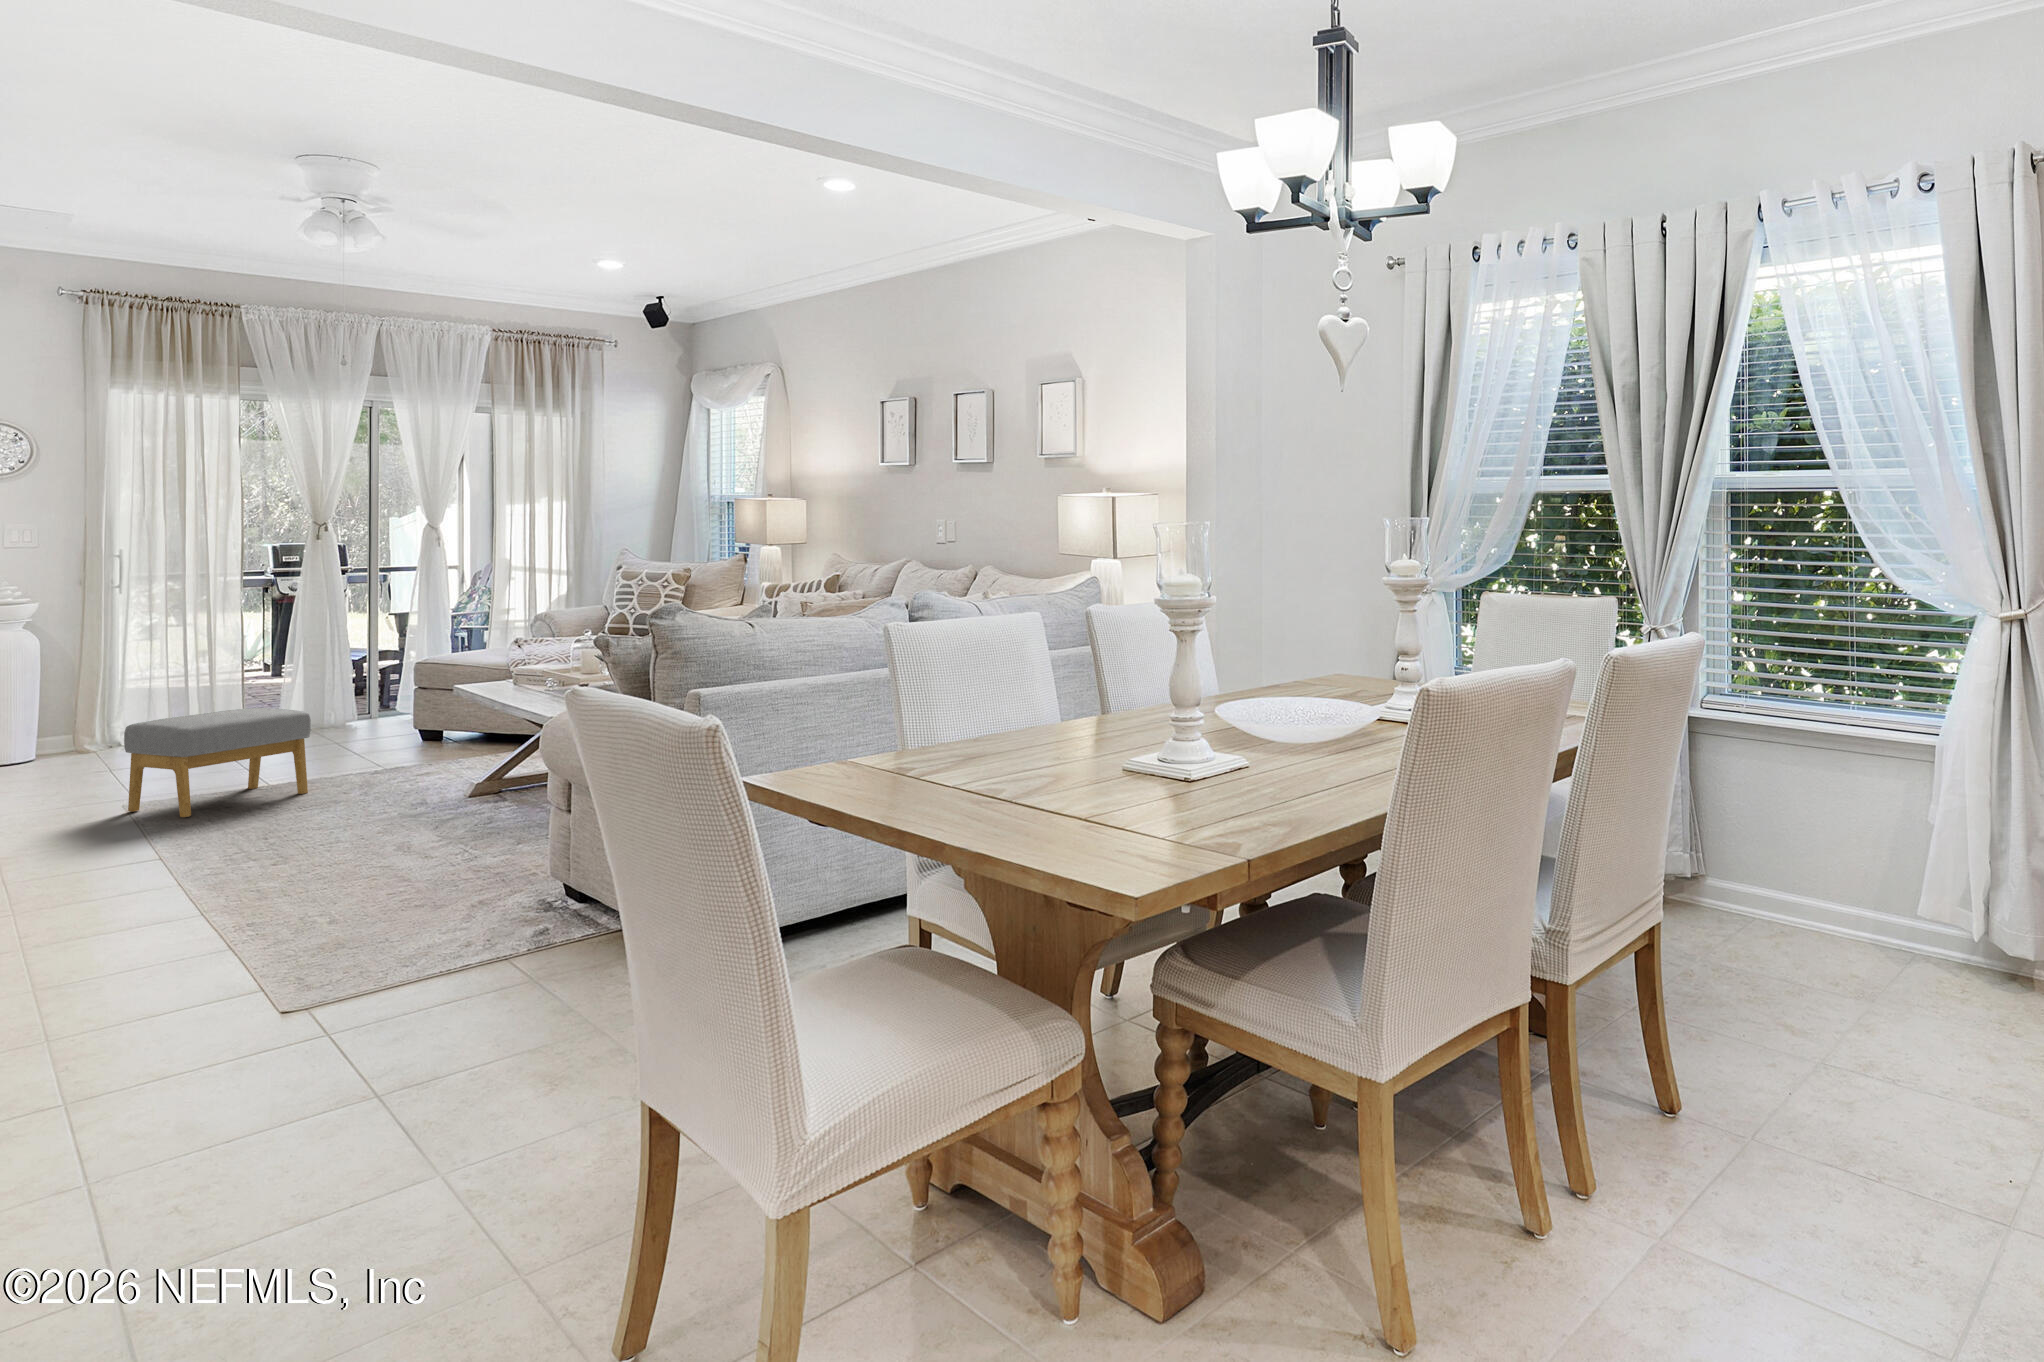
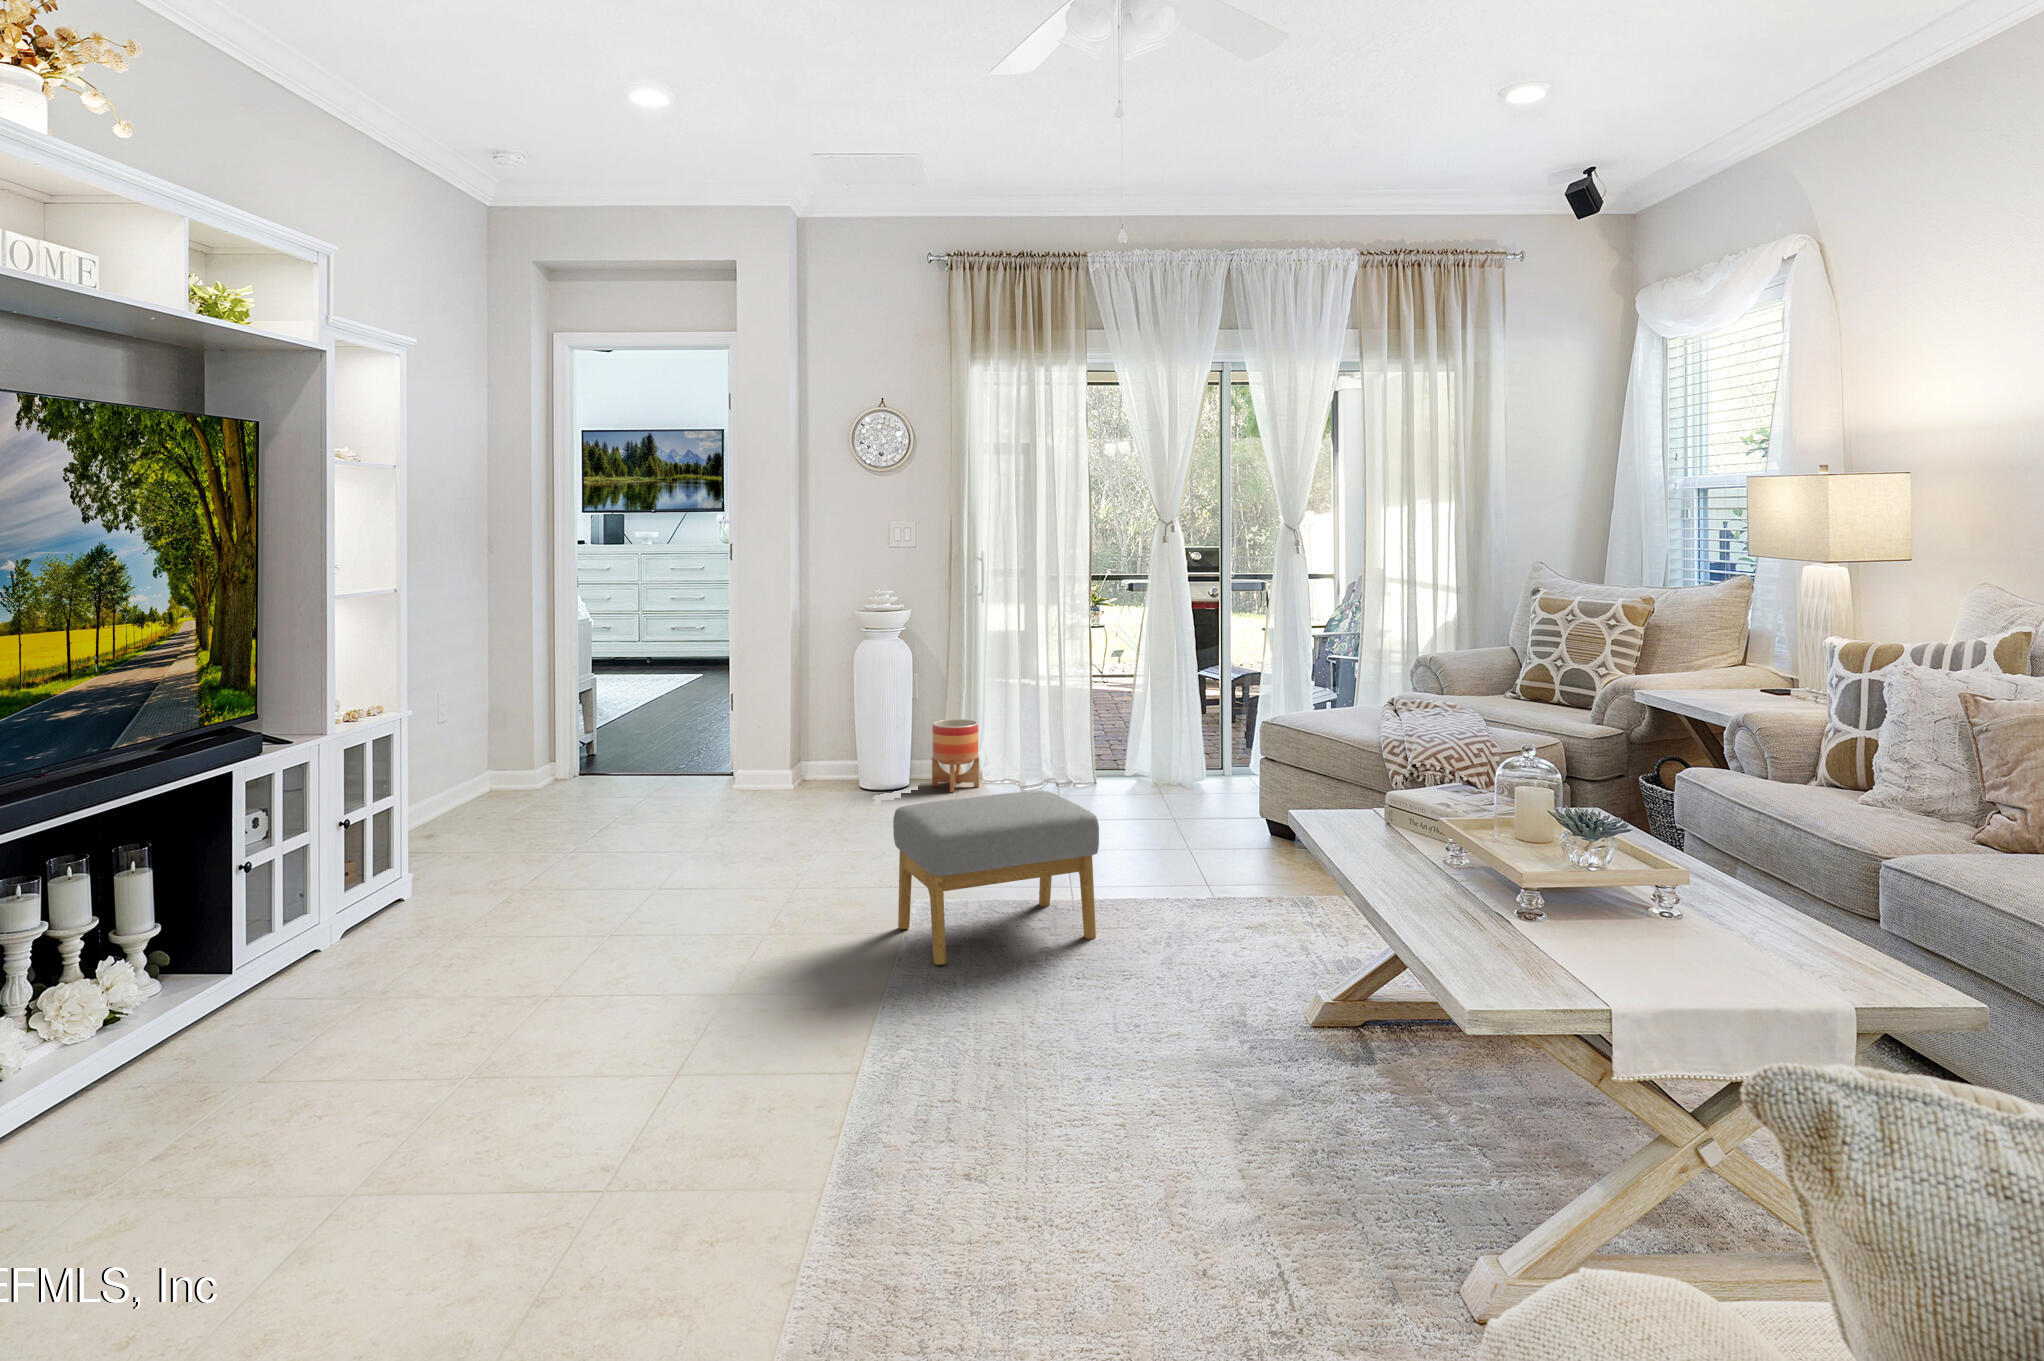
planter: none [71,695,126,755] -> present [932,719,979,792]

